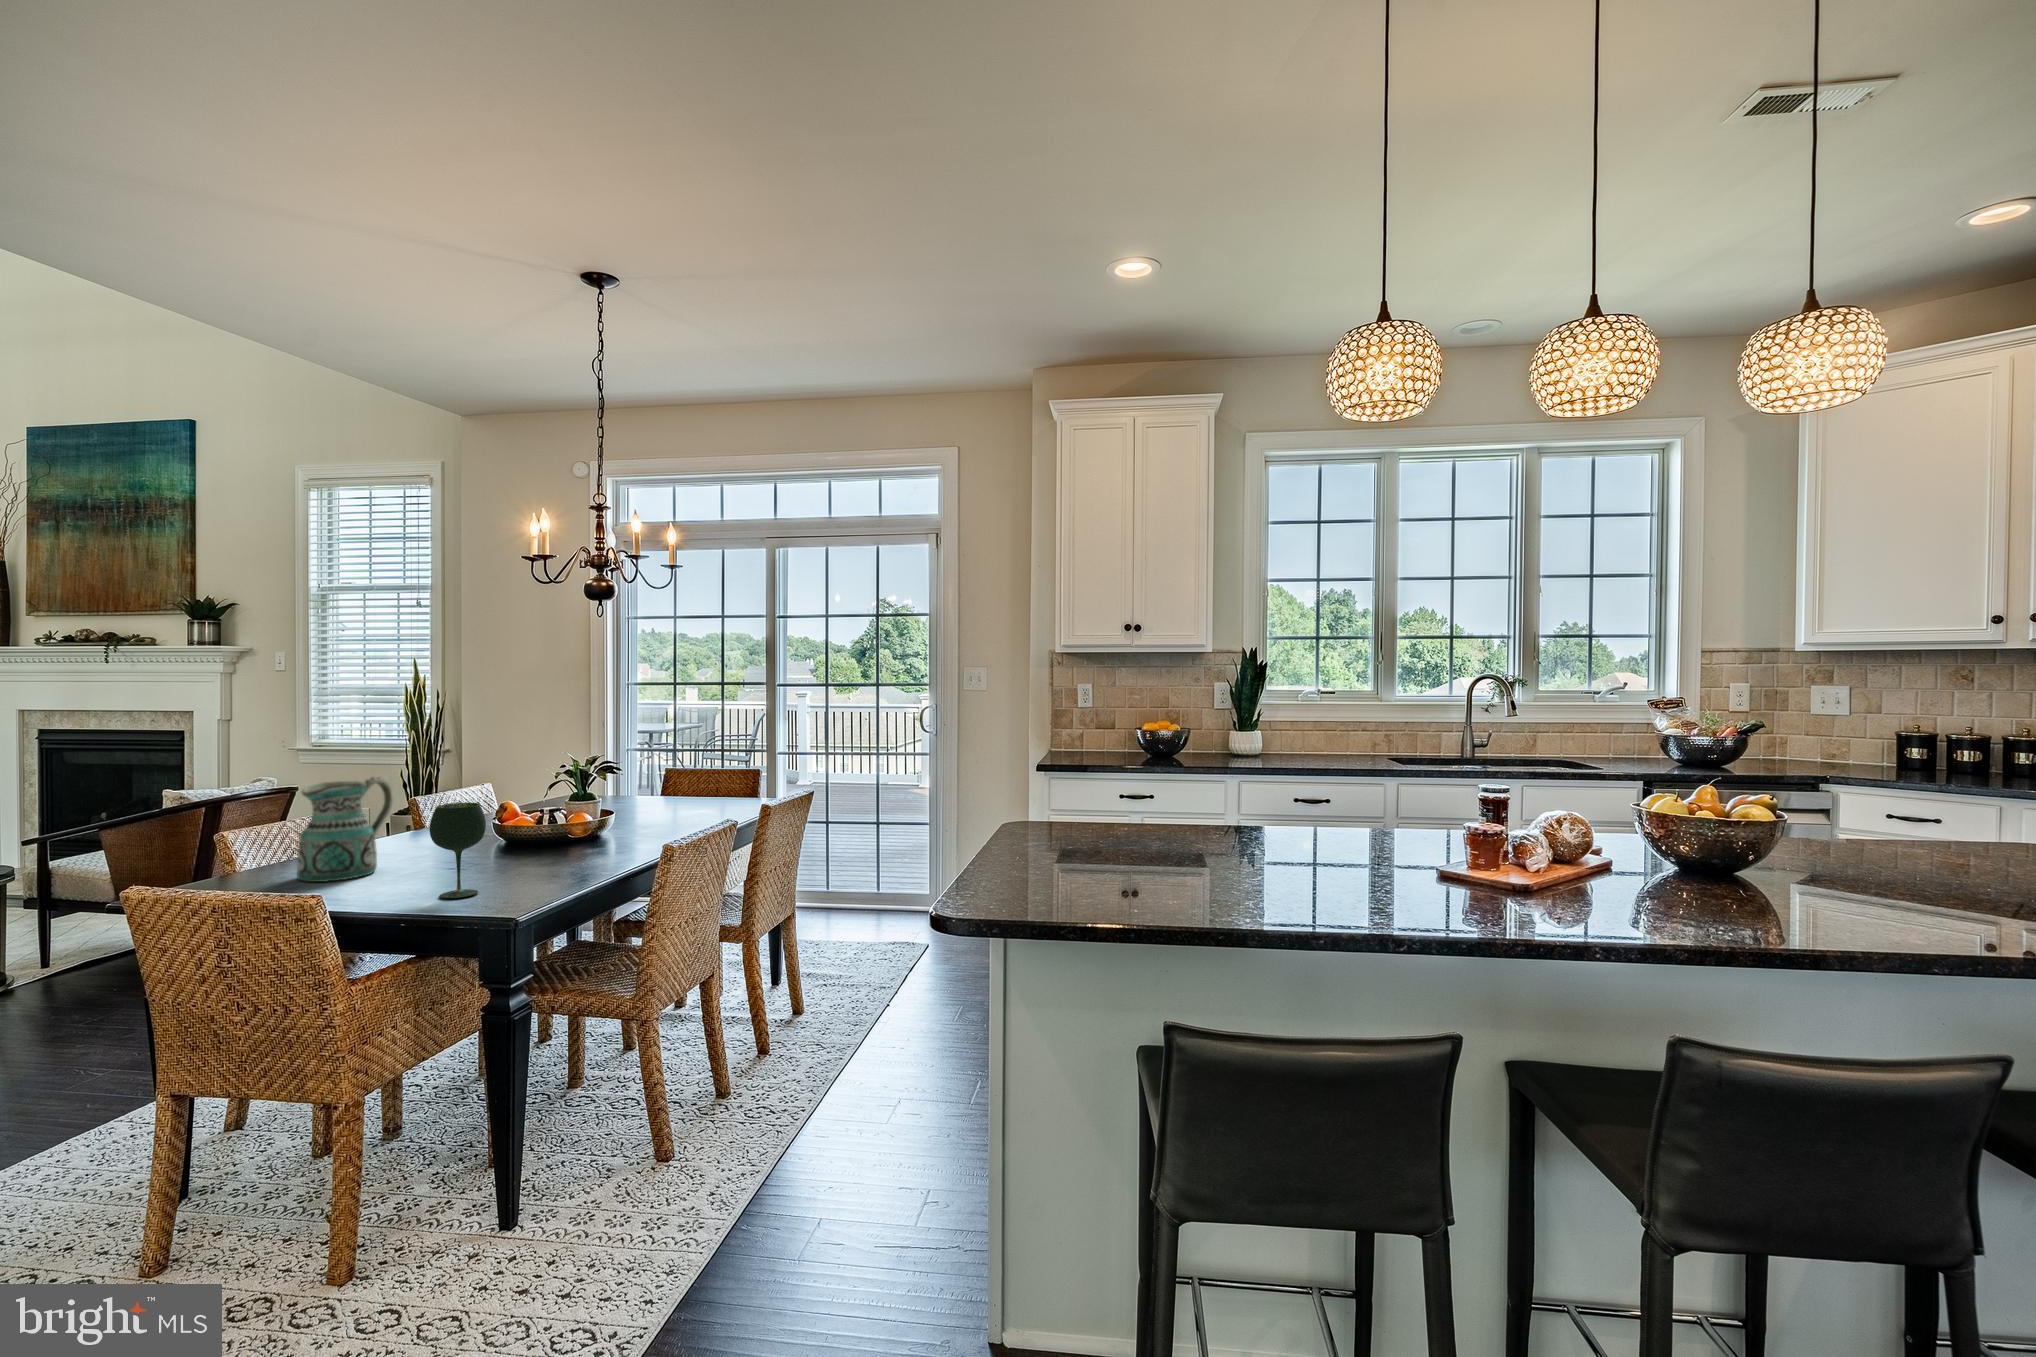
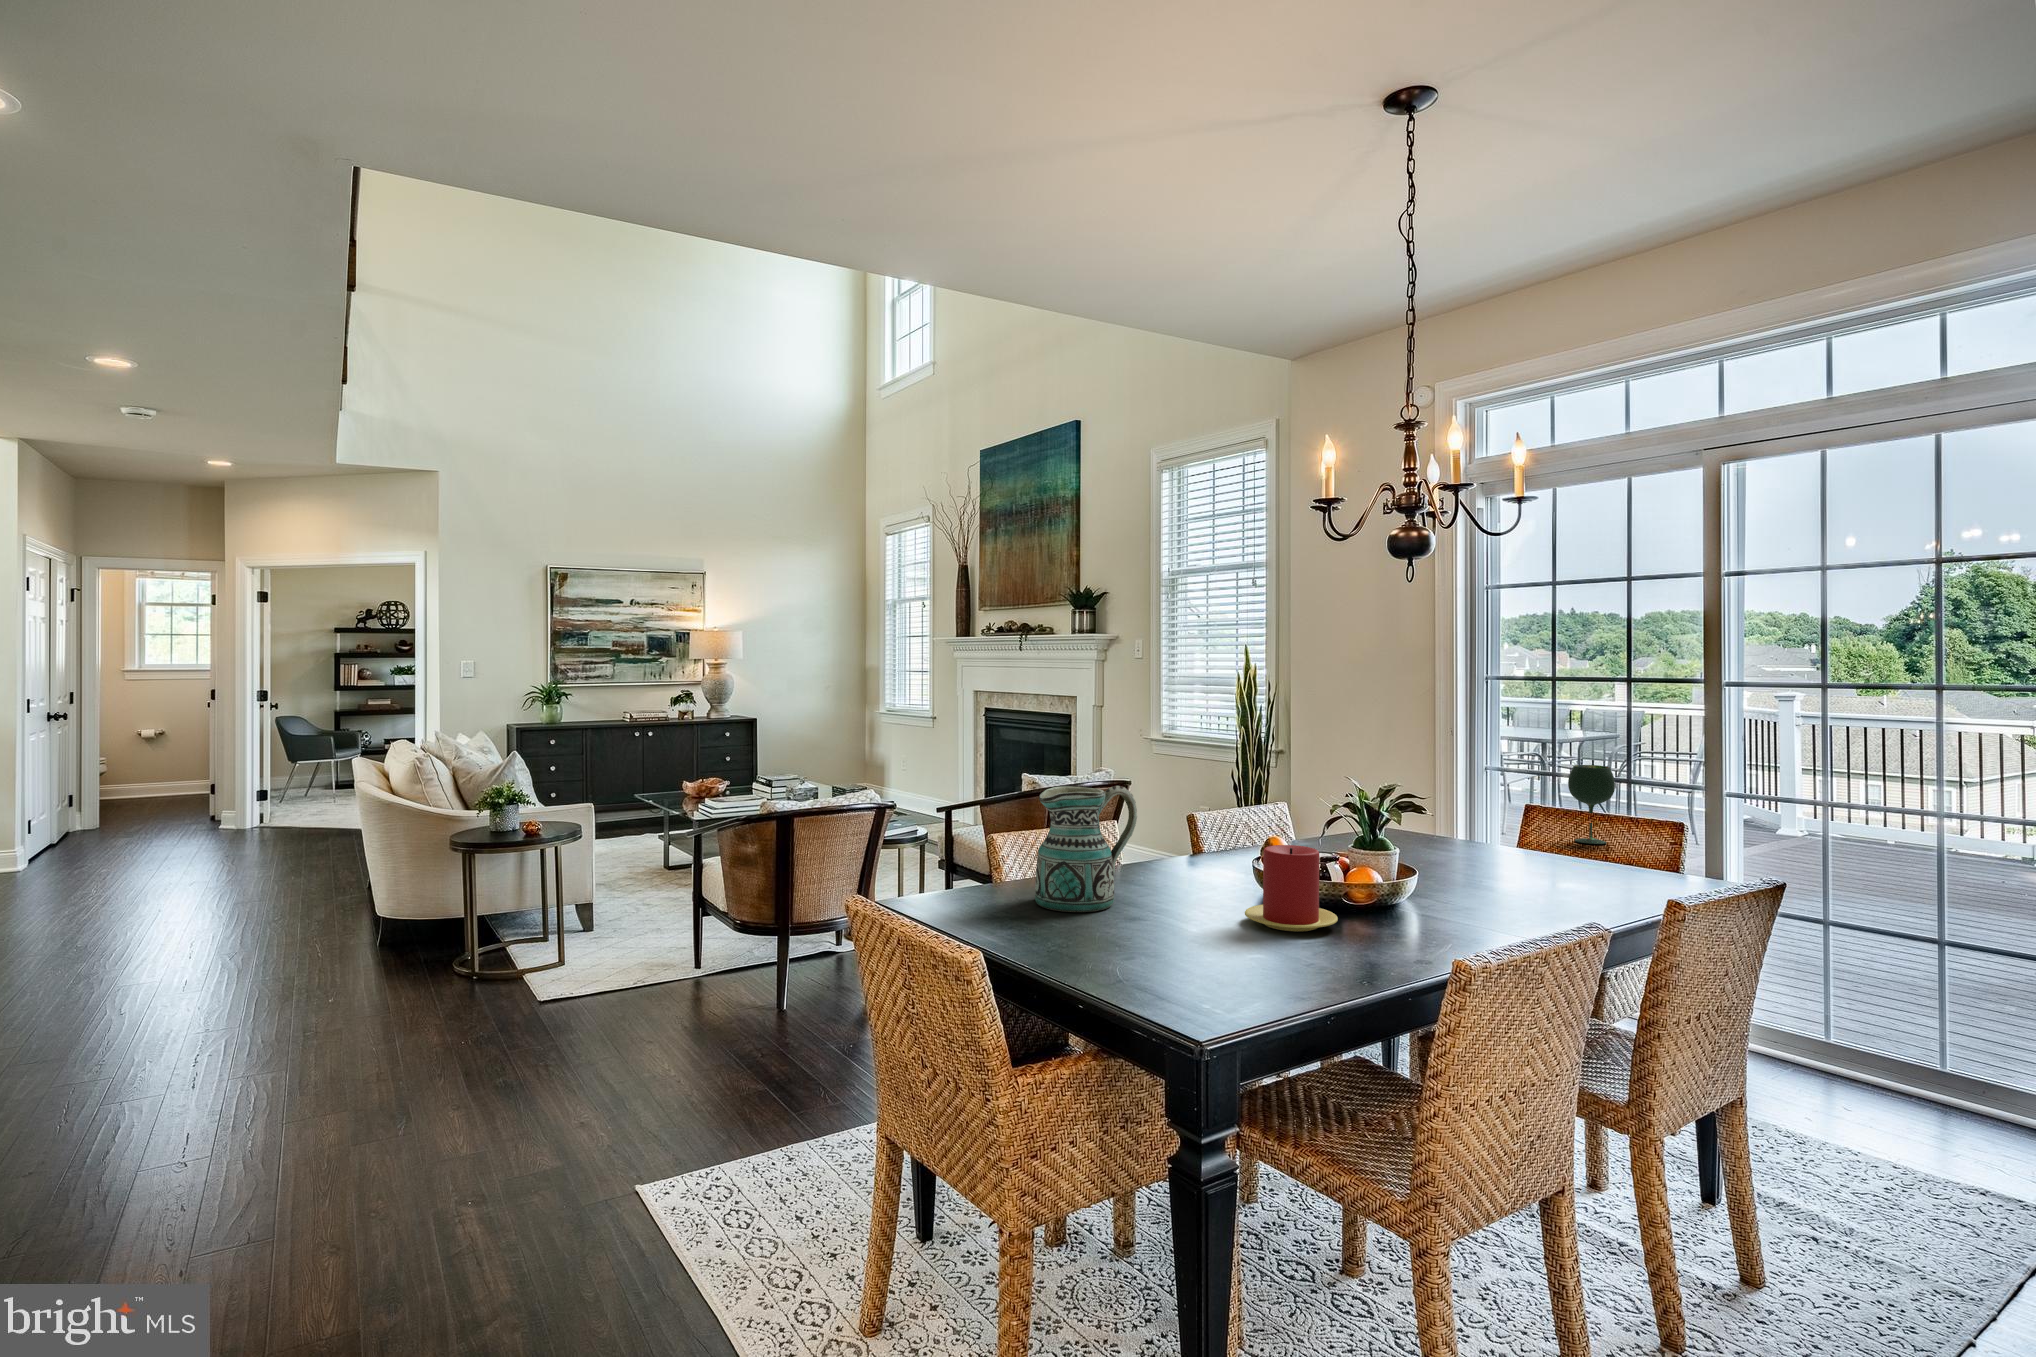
wine glass: present [430,803,486,899] -> present [1568,765,1615,844]
candle: none [495,804,566,862] -> present [1245,845,1338,931]

